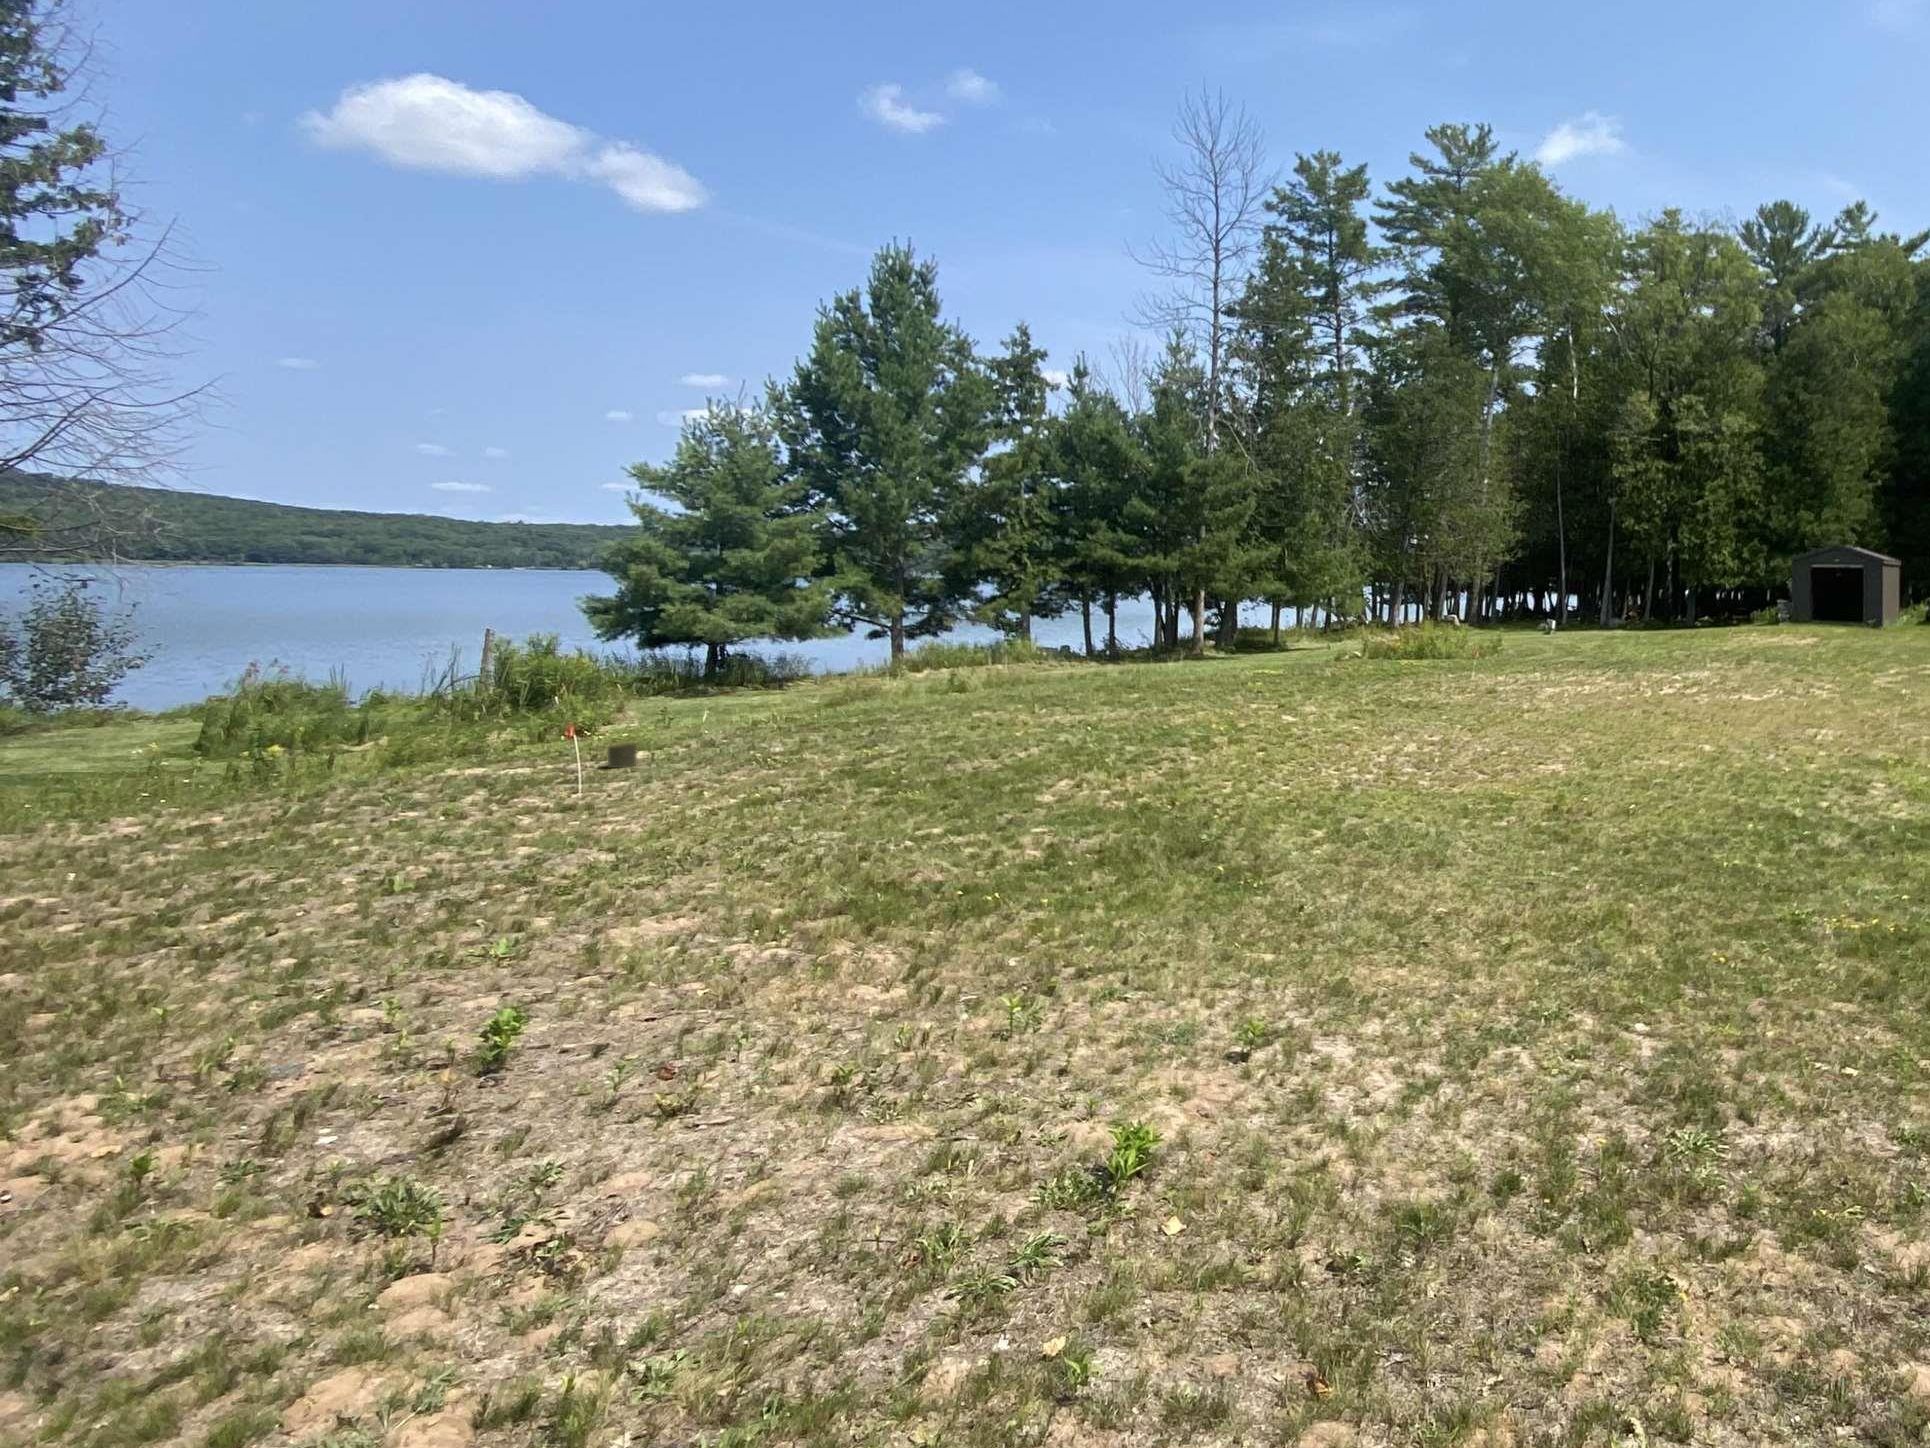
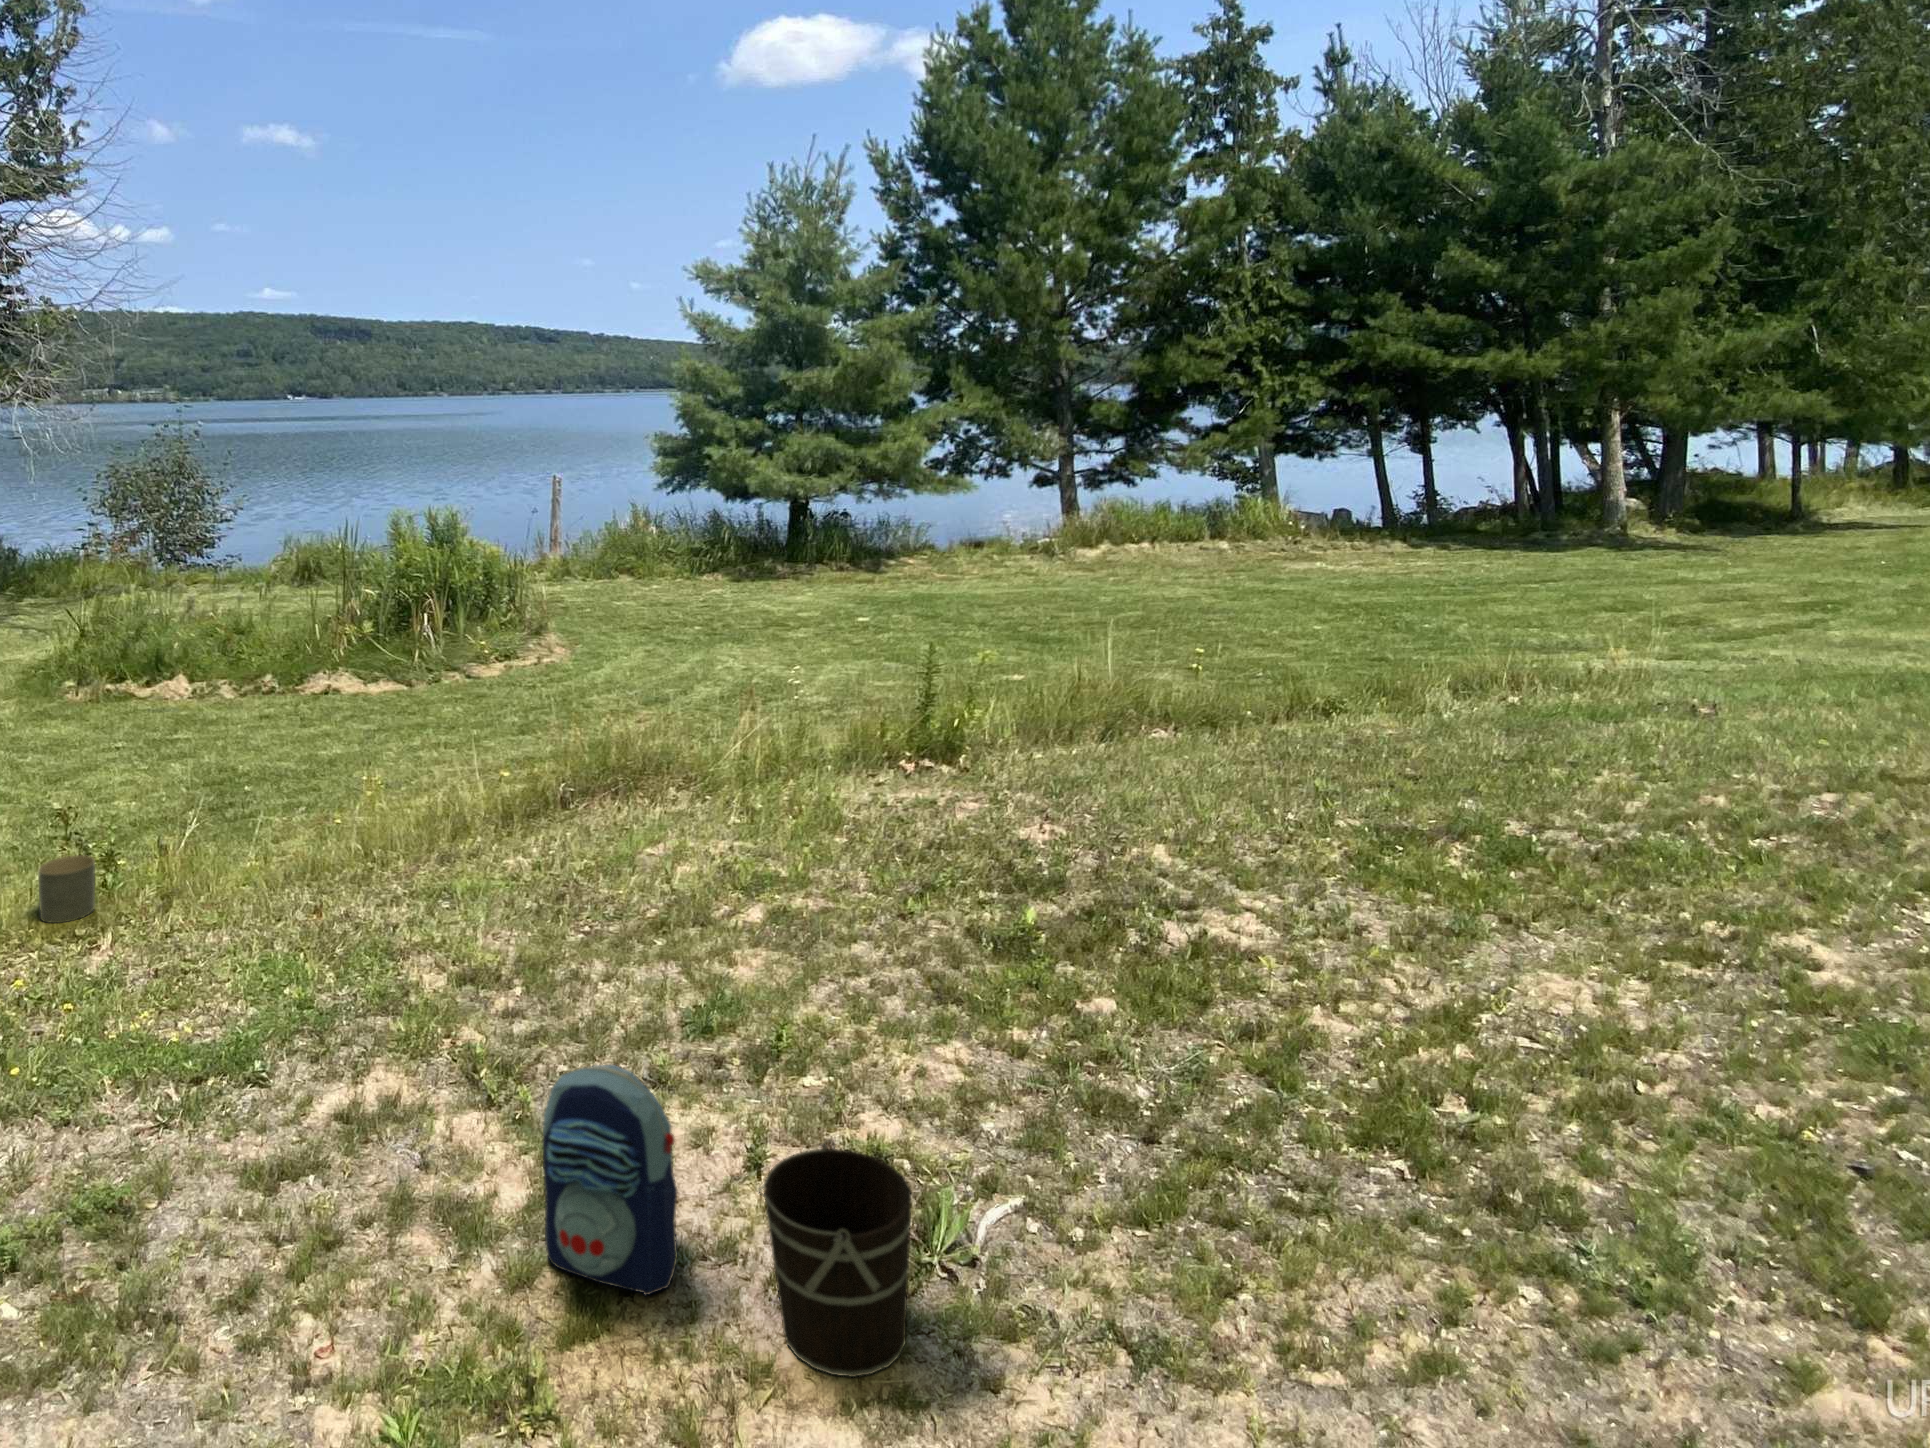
backpack: none [974,705,1012,754] -> present [542,1065,677,1295]
bucket: none [1038,714,1072,750] -> present [759,1141,911,1377]

